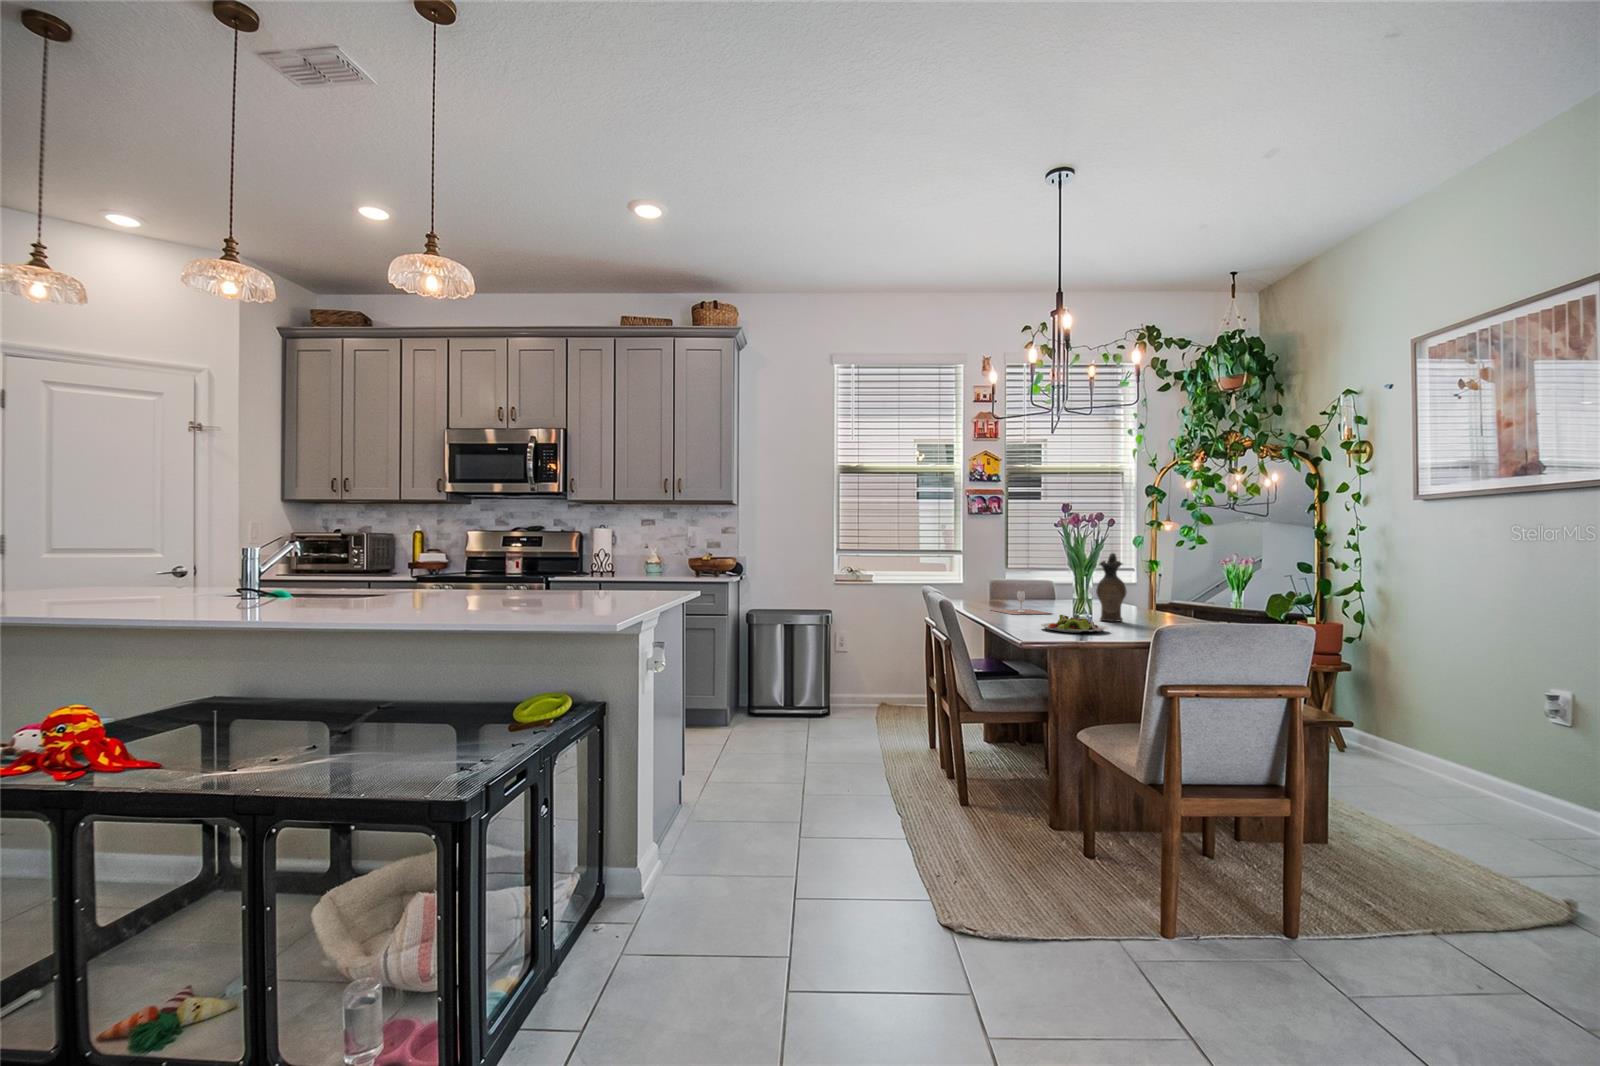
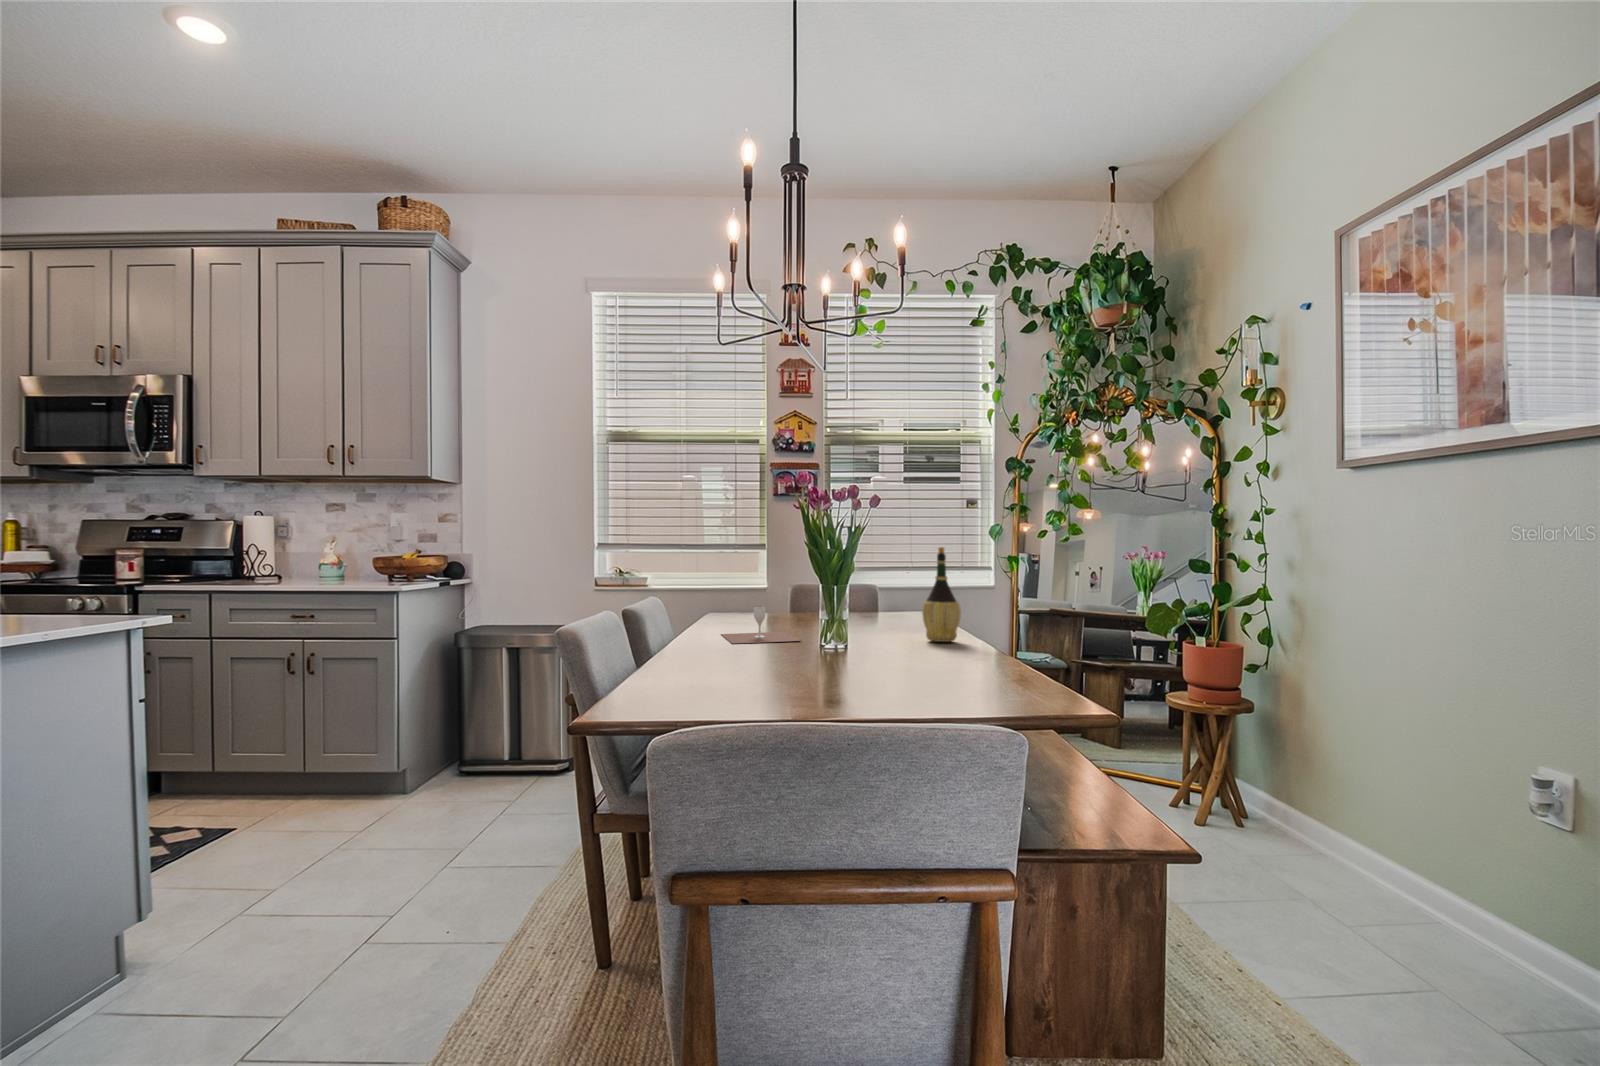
ceramic pitcher: present [1096,553,1126,622] -> none [836,548,880,658]
wine bottle: none [1132,553,1160,615] -> present [922,547,961,642]
salad plate: present [1041,615,1108,632] -> none [695,654,806,691]

